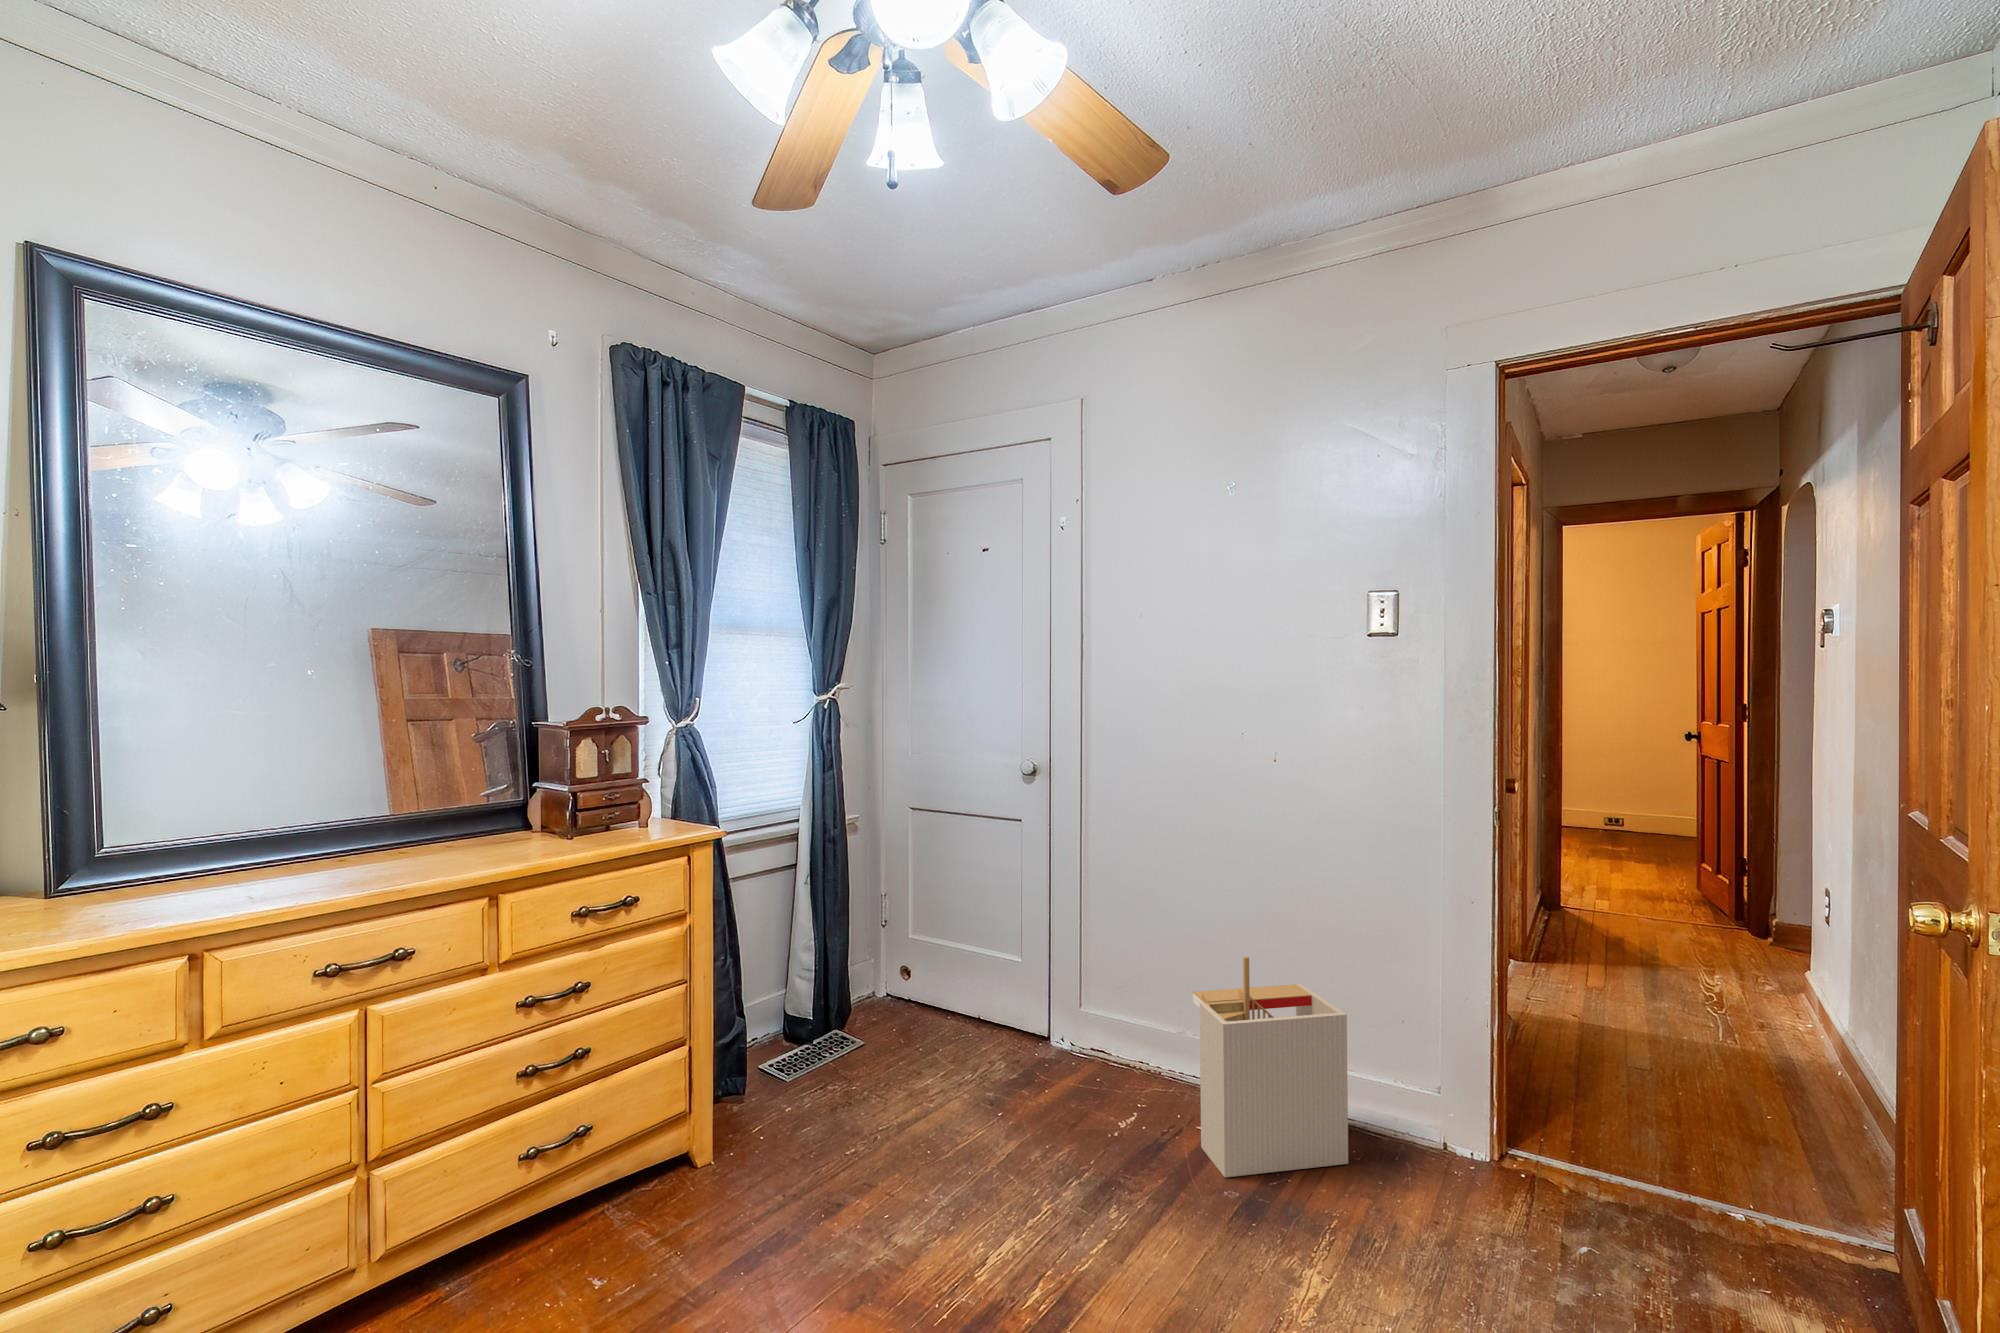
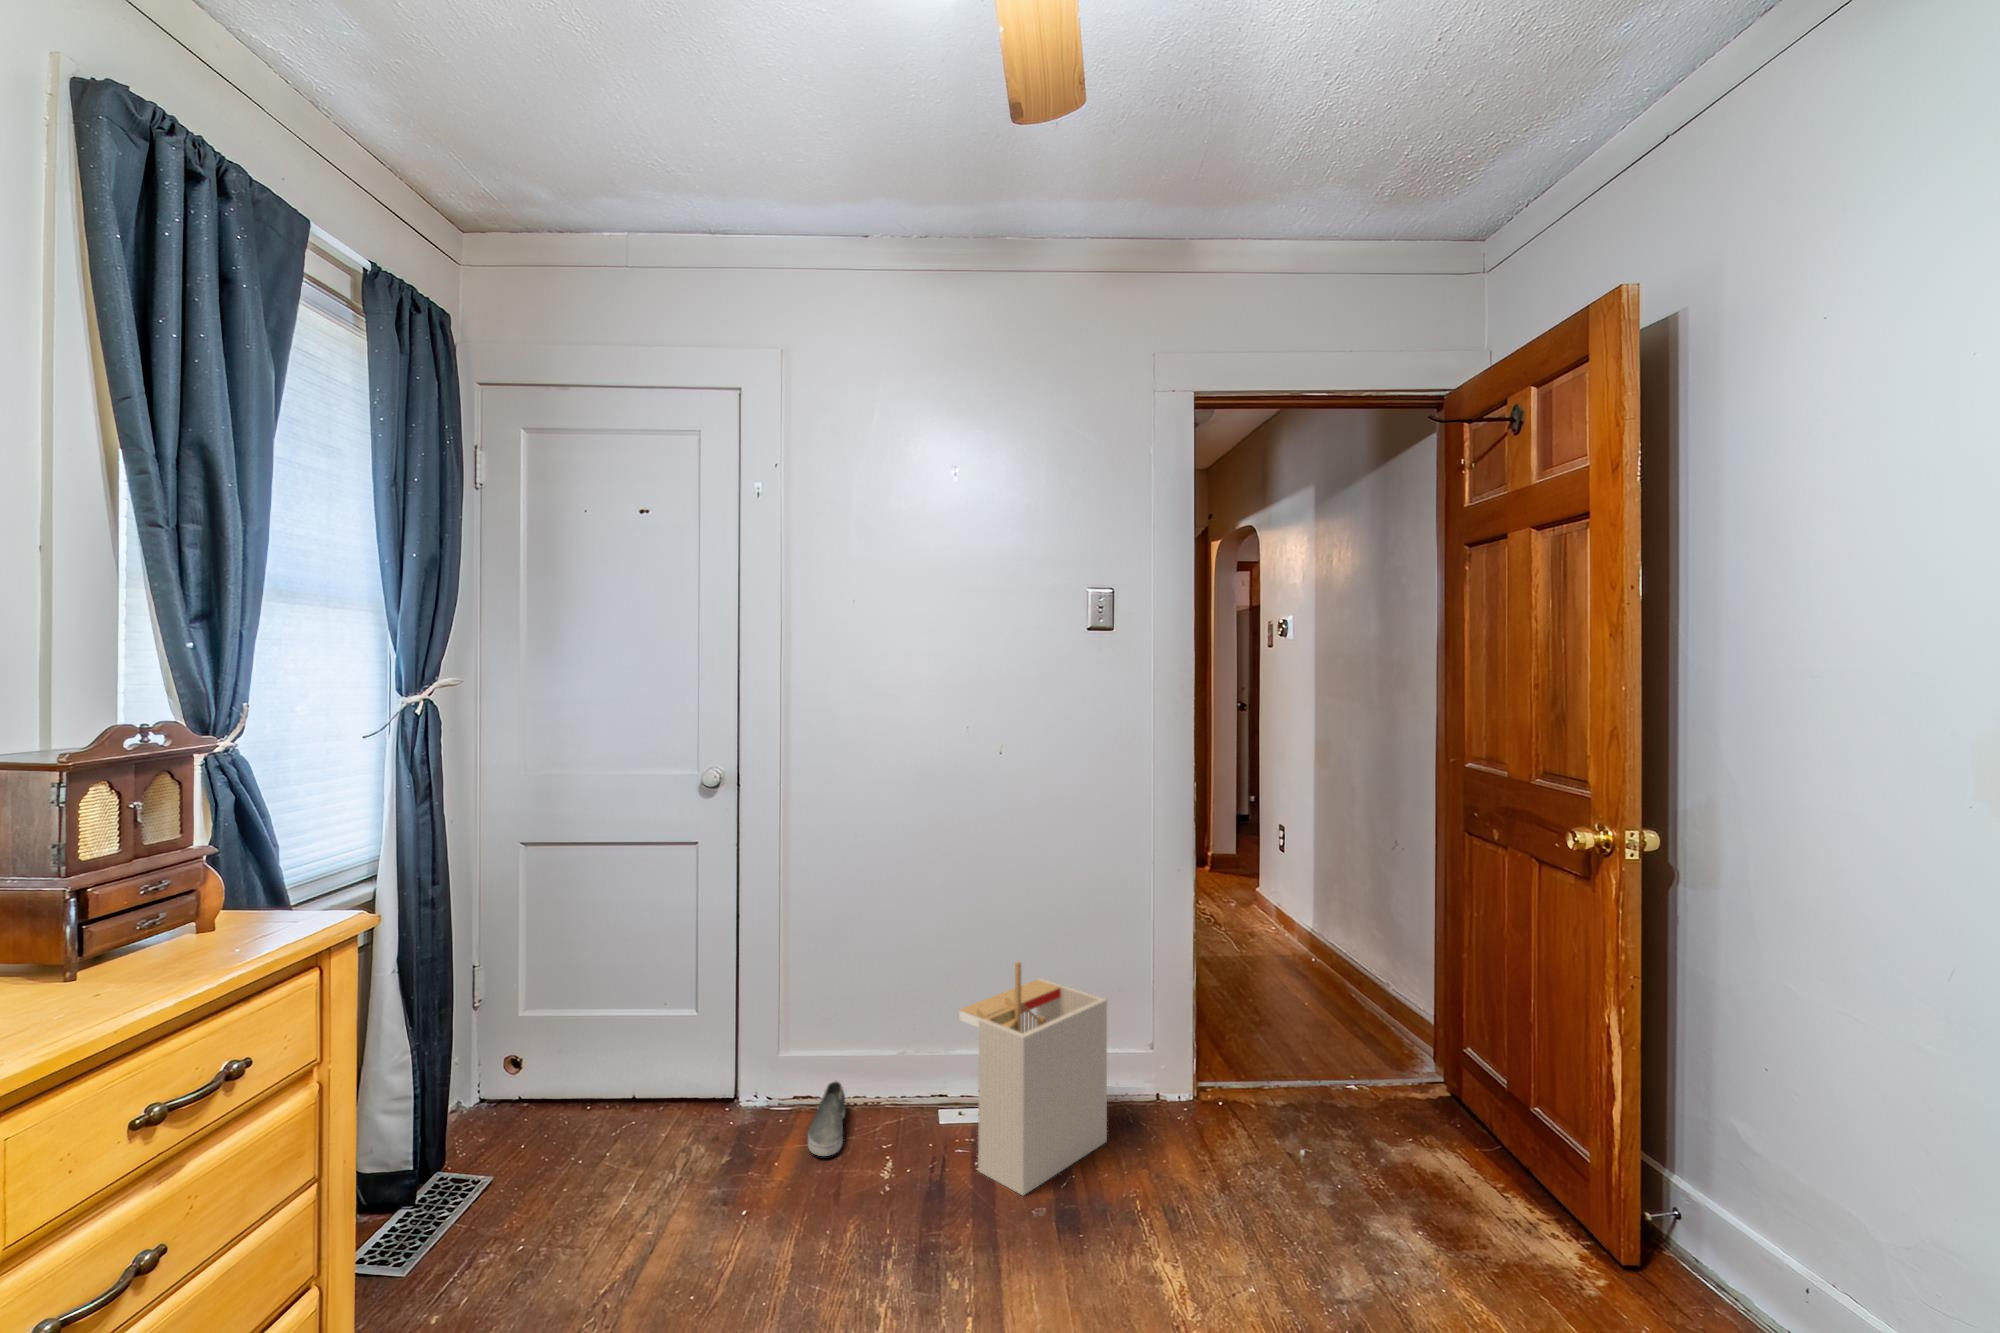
shoe: none [1075,1041,1126,1096] -> present [808,1081,845,1156]

